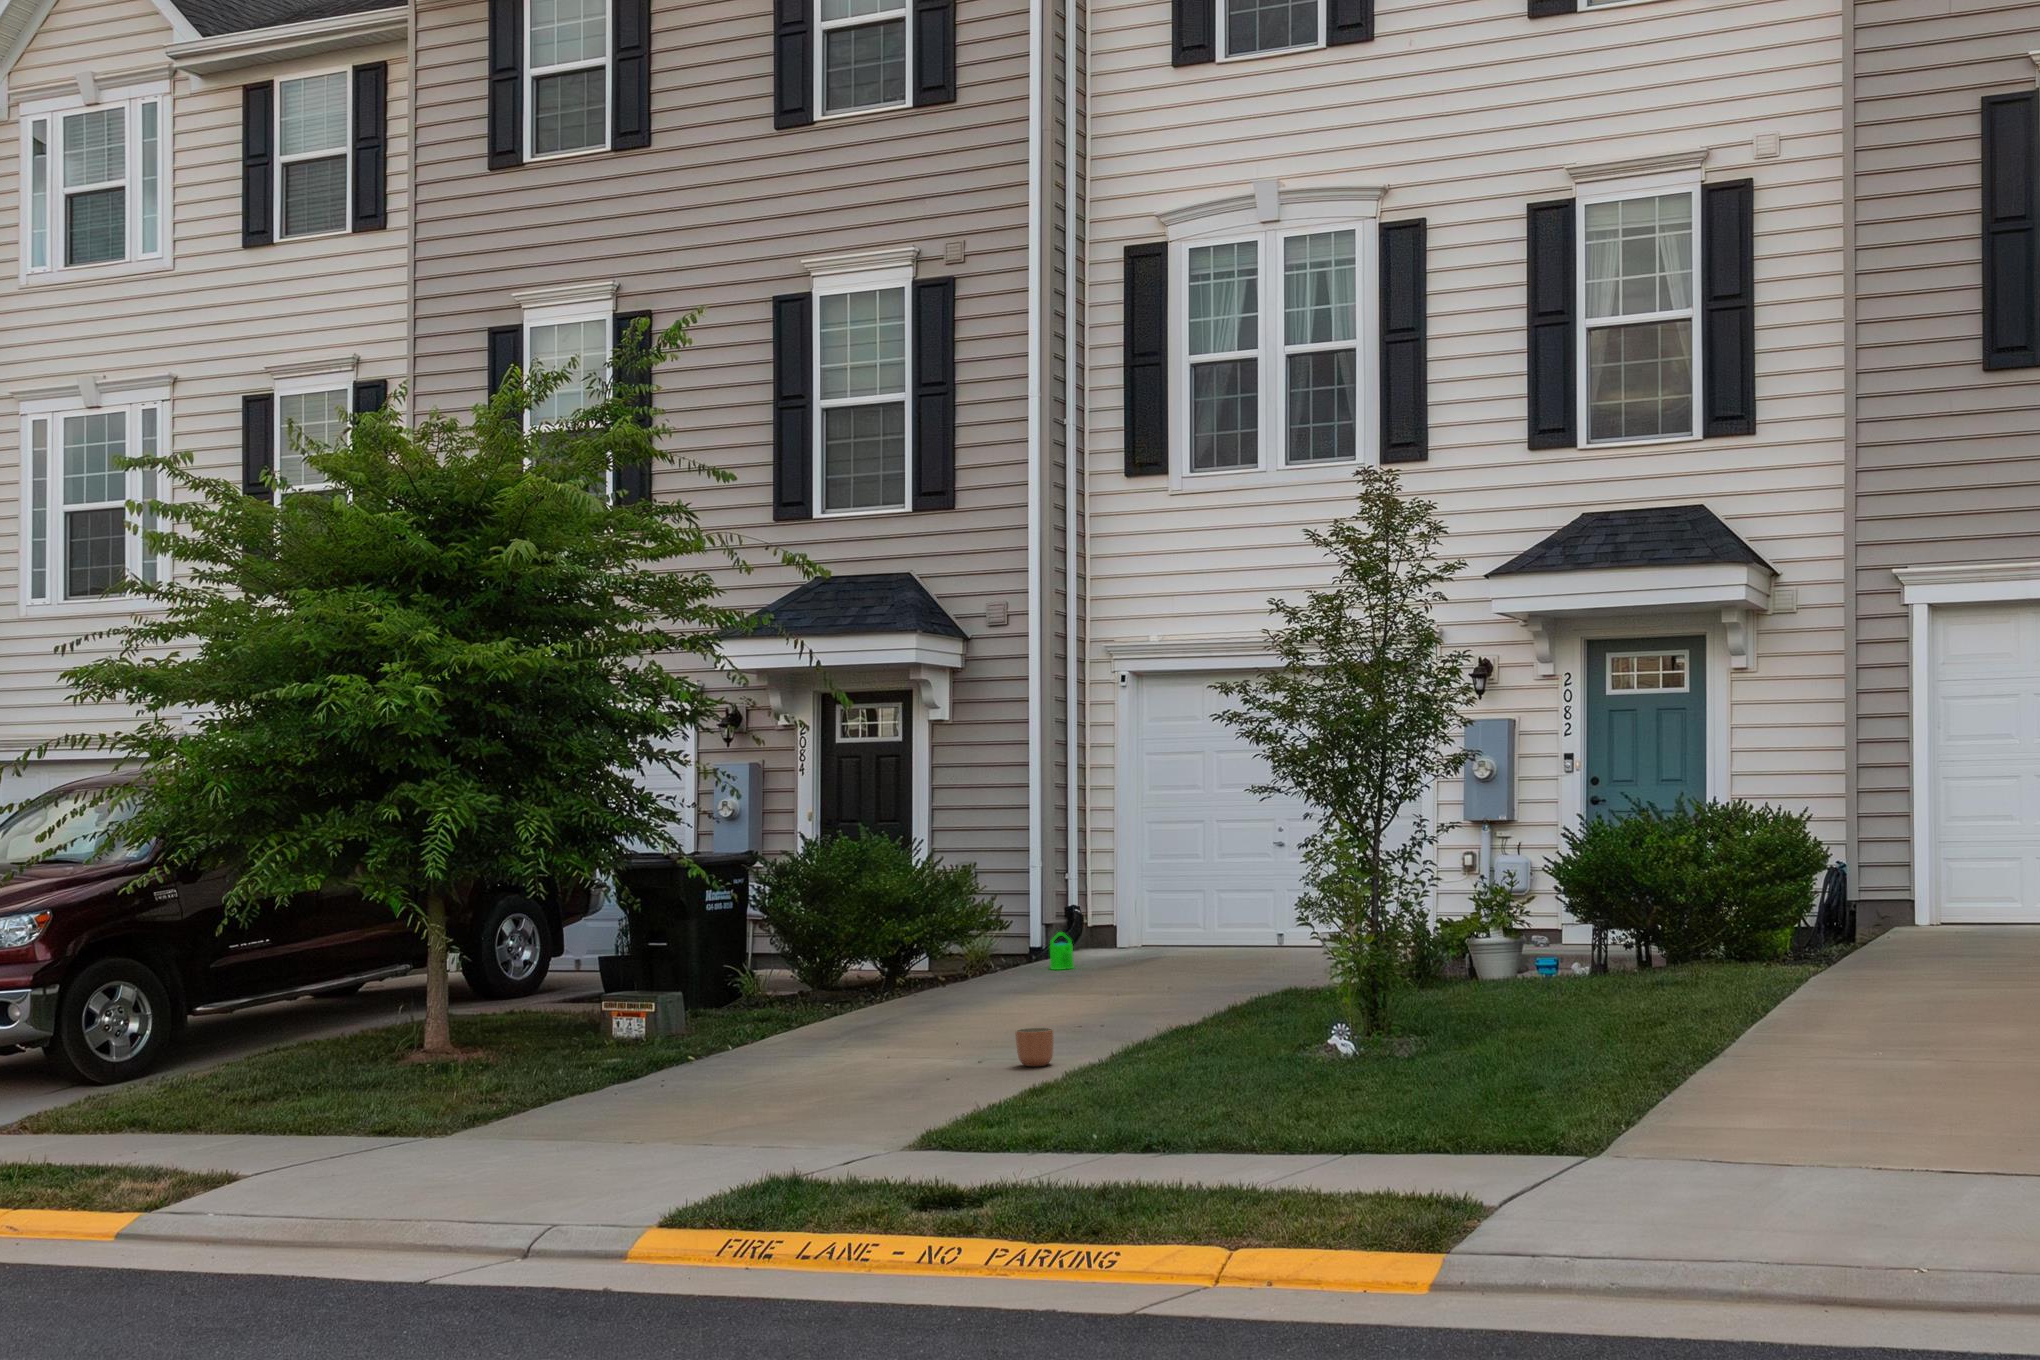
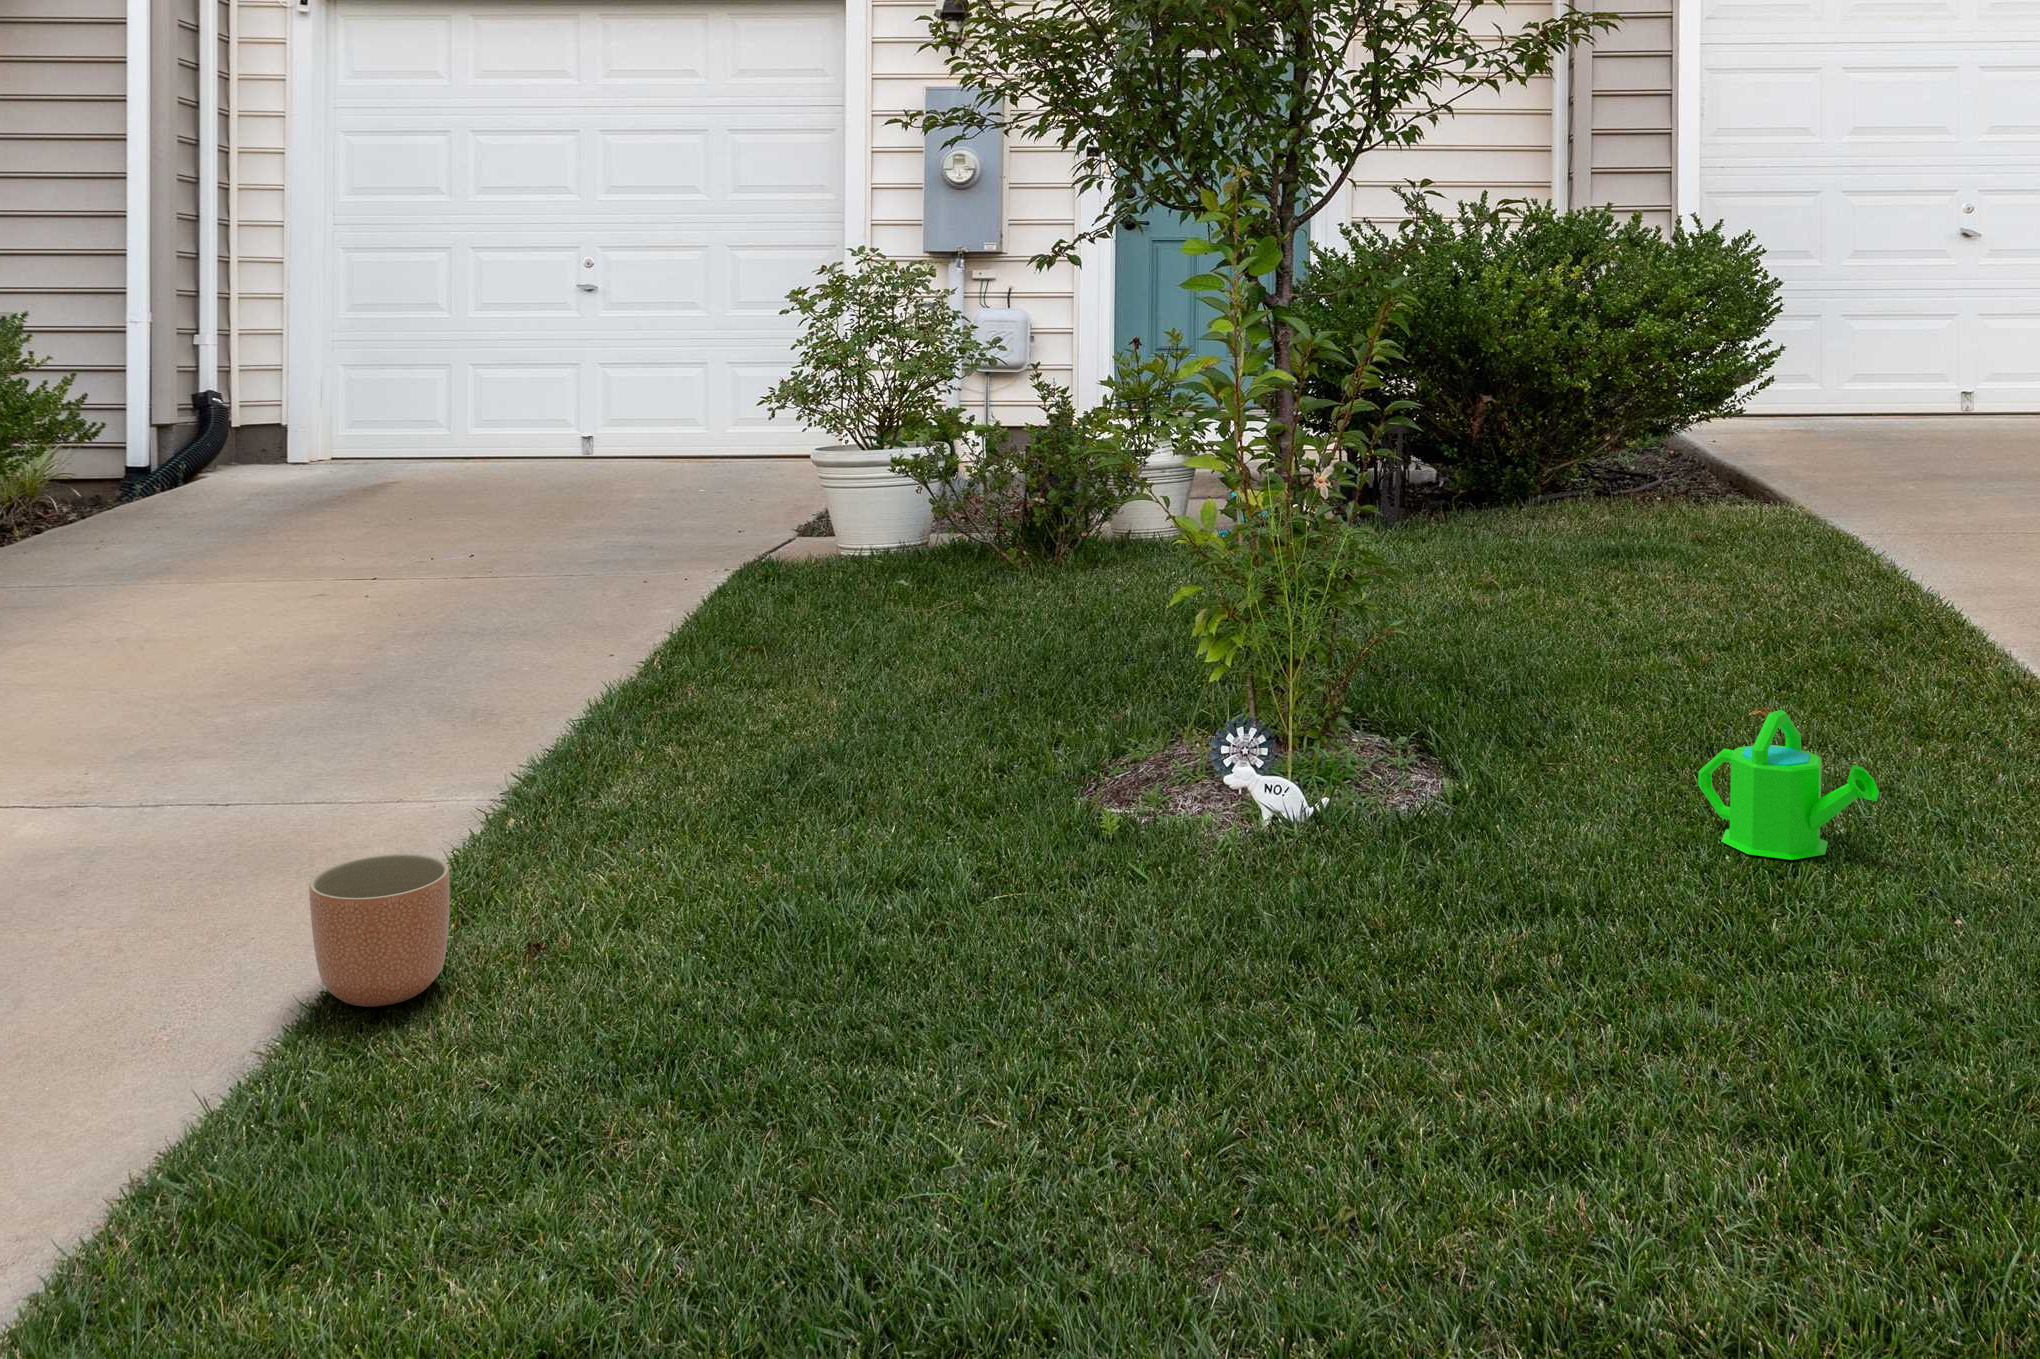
watering can: present [1050,932,1074,970] -> present [1698,710,1880,860]

